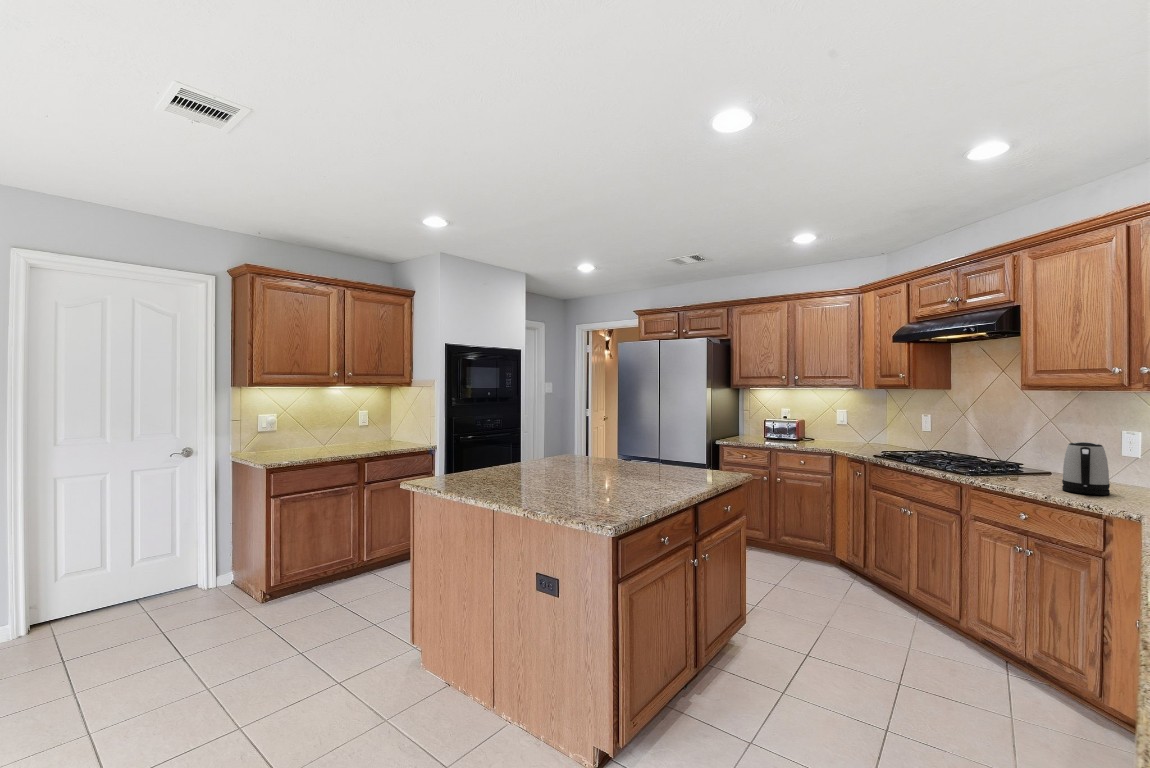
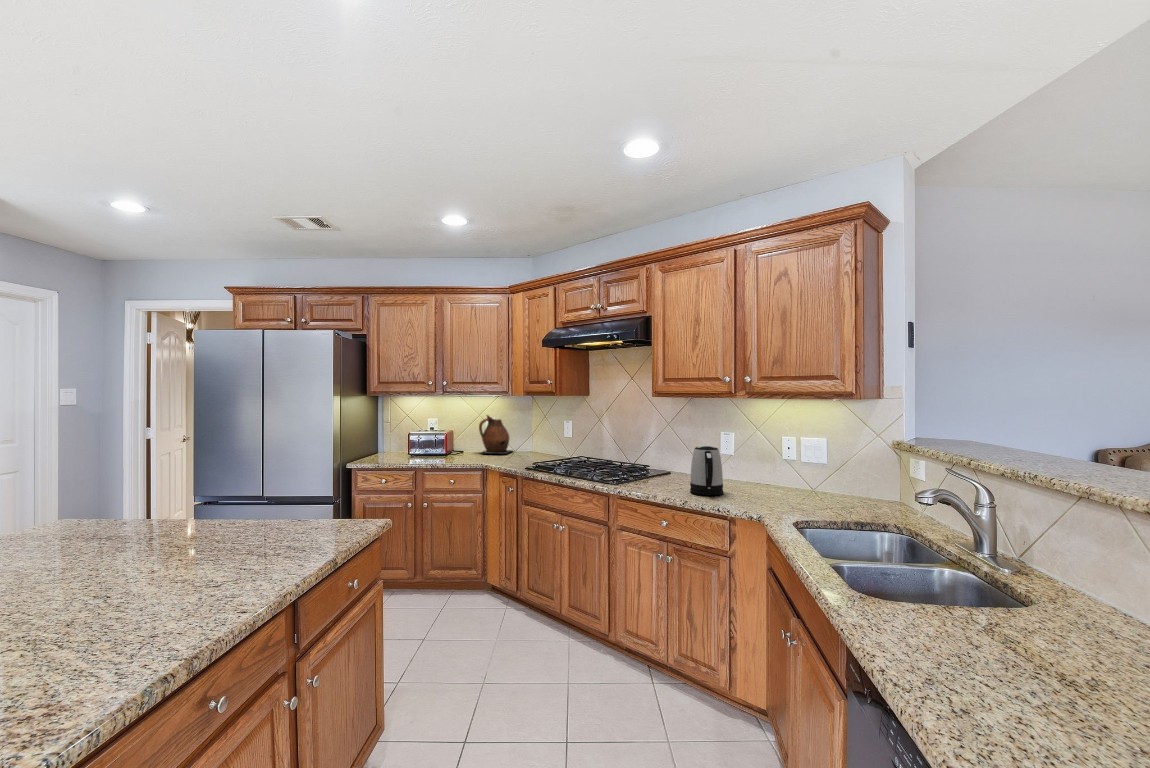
ceramic pitcher: none [830,407,867,444] -> present [479,415,512,454]

